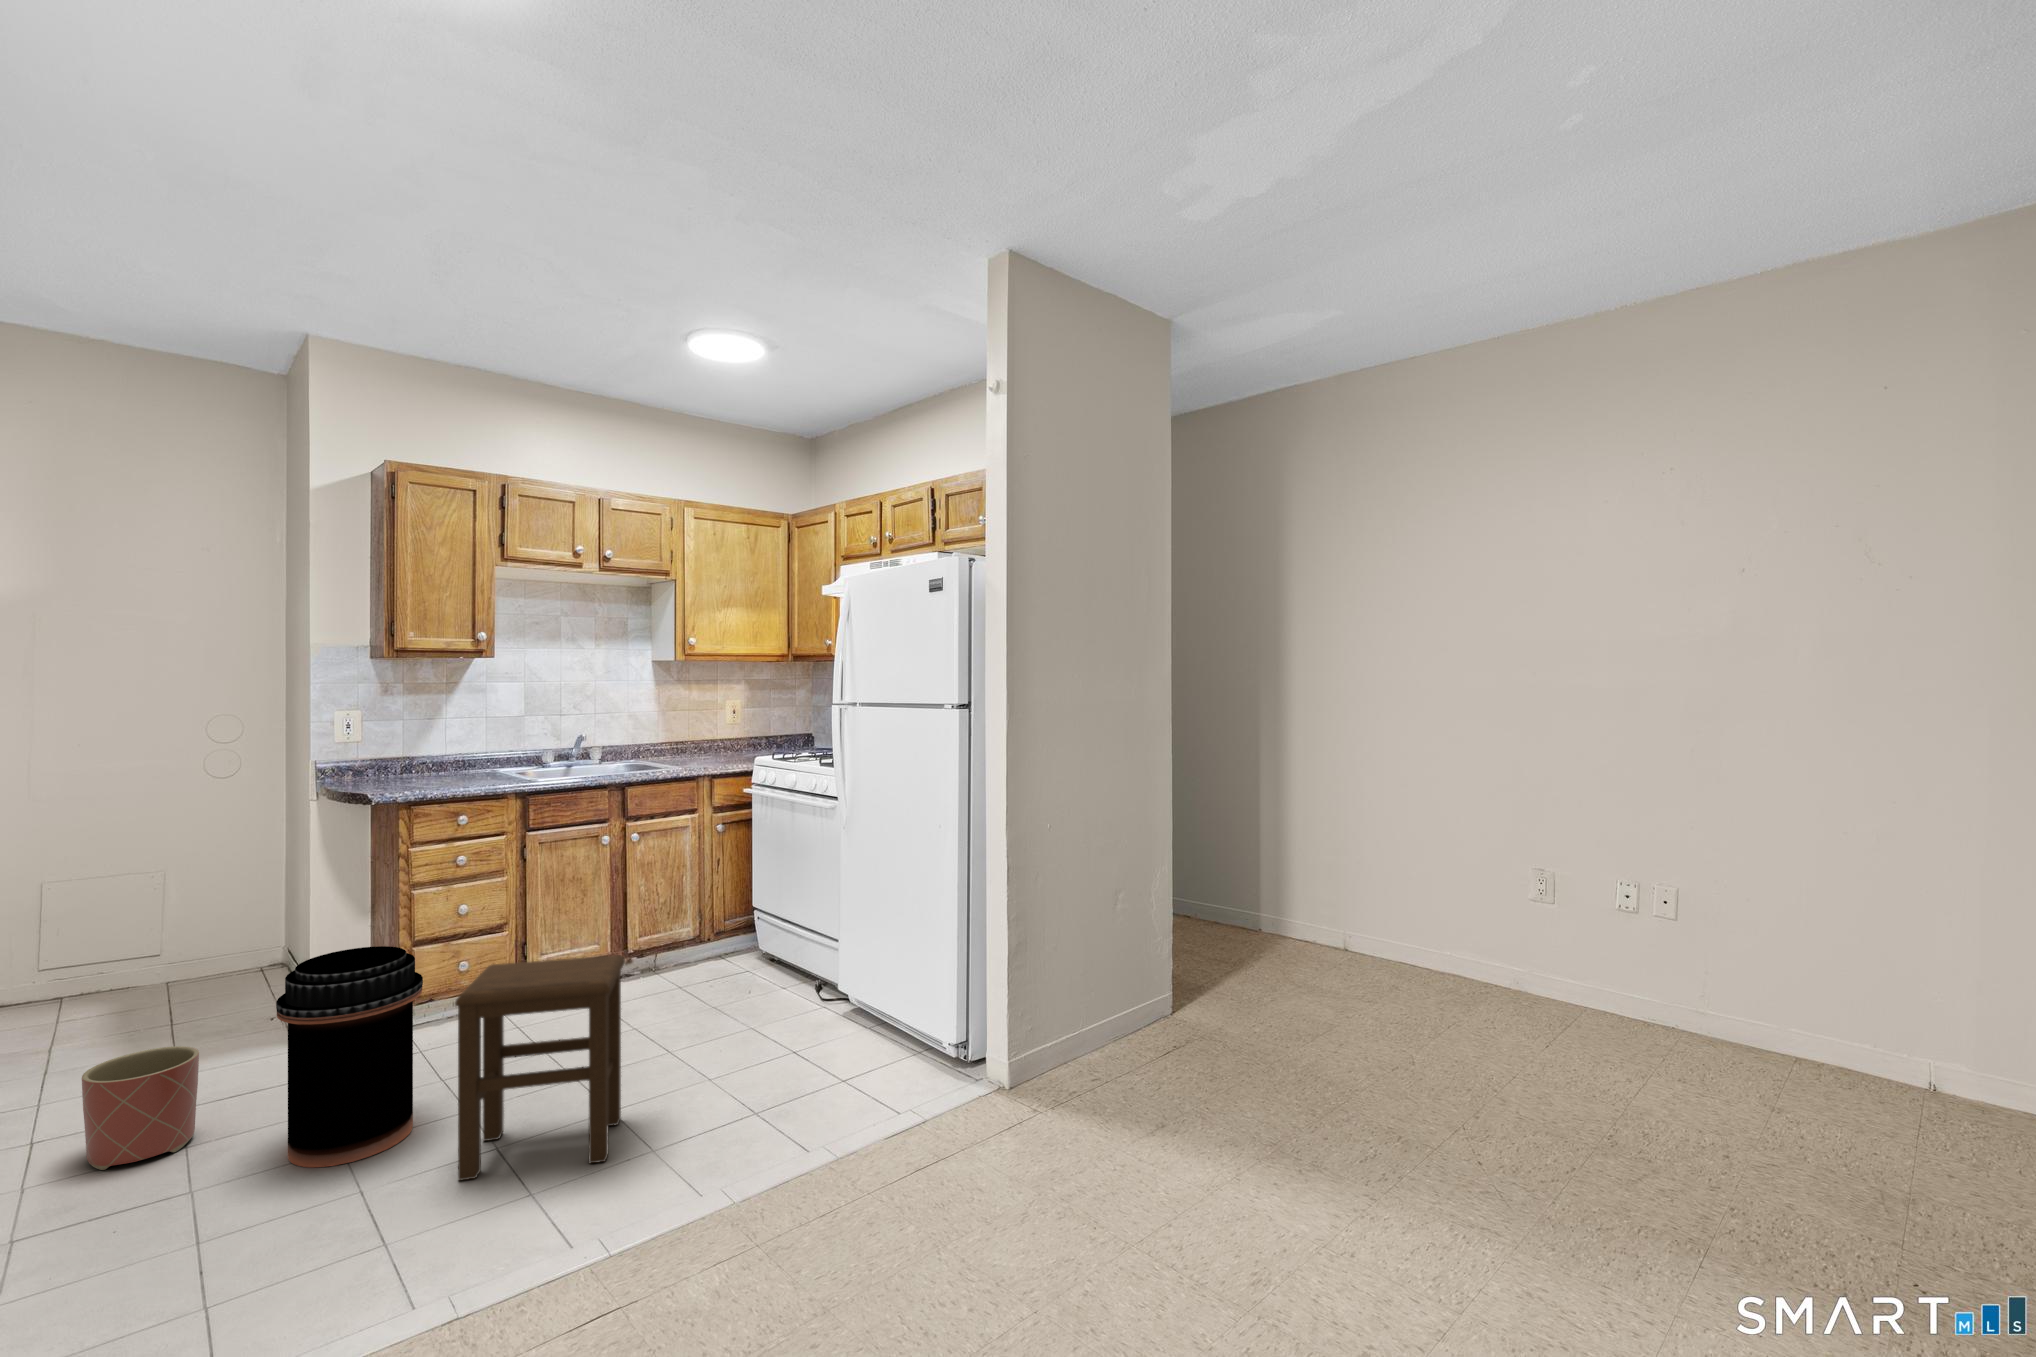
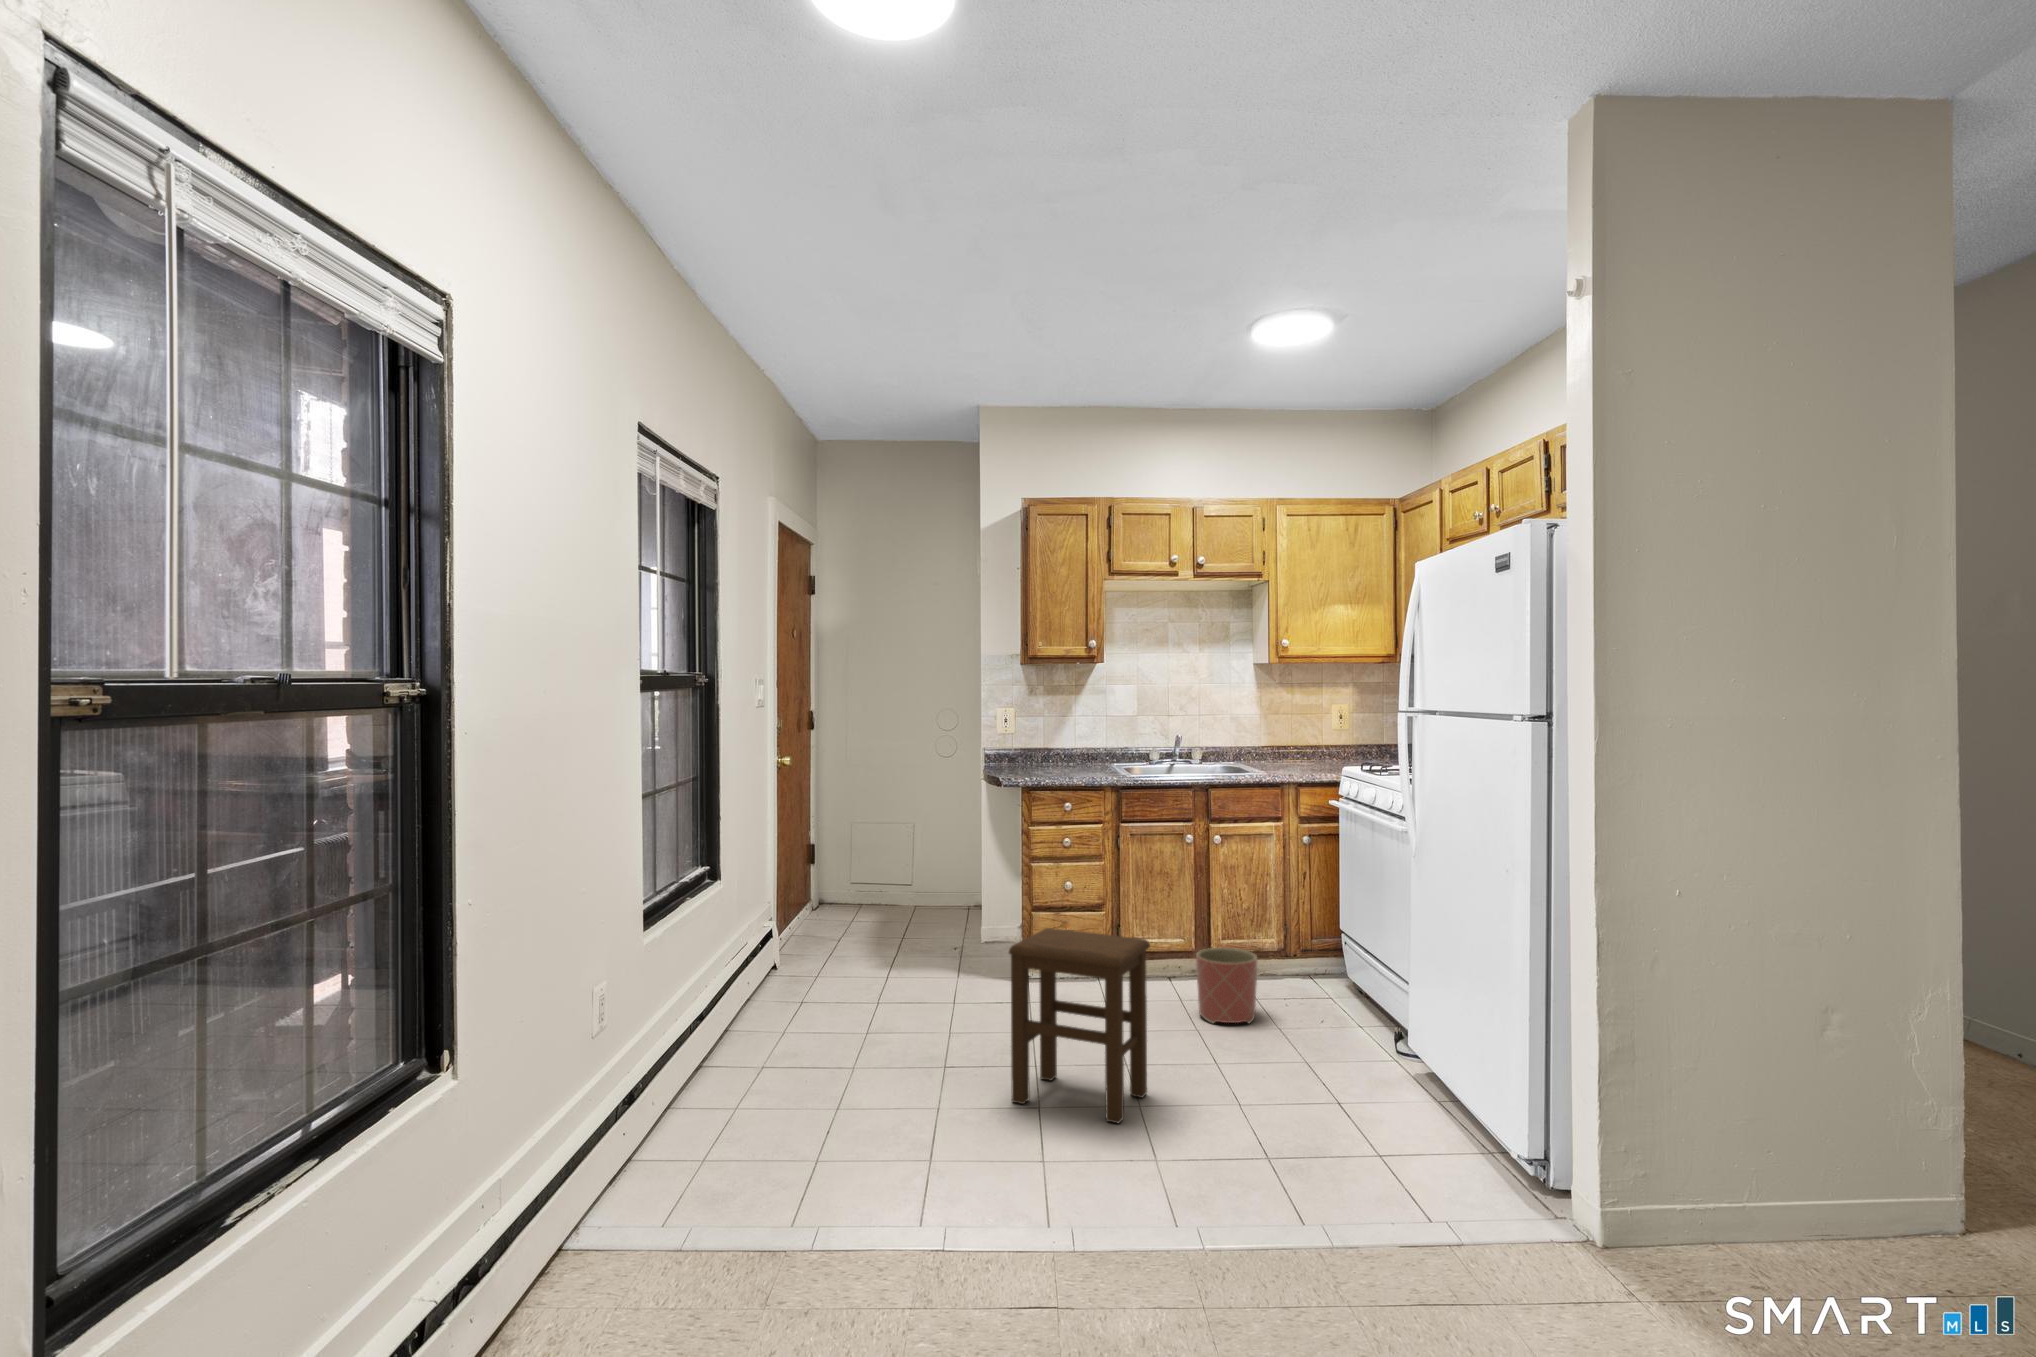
trash can: present [276,946,423,1167] -> none [913,899,1007,1066]
planter: present [82,1046,199,1170] -> present [1196,948,1257,1023]

